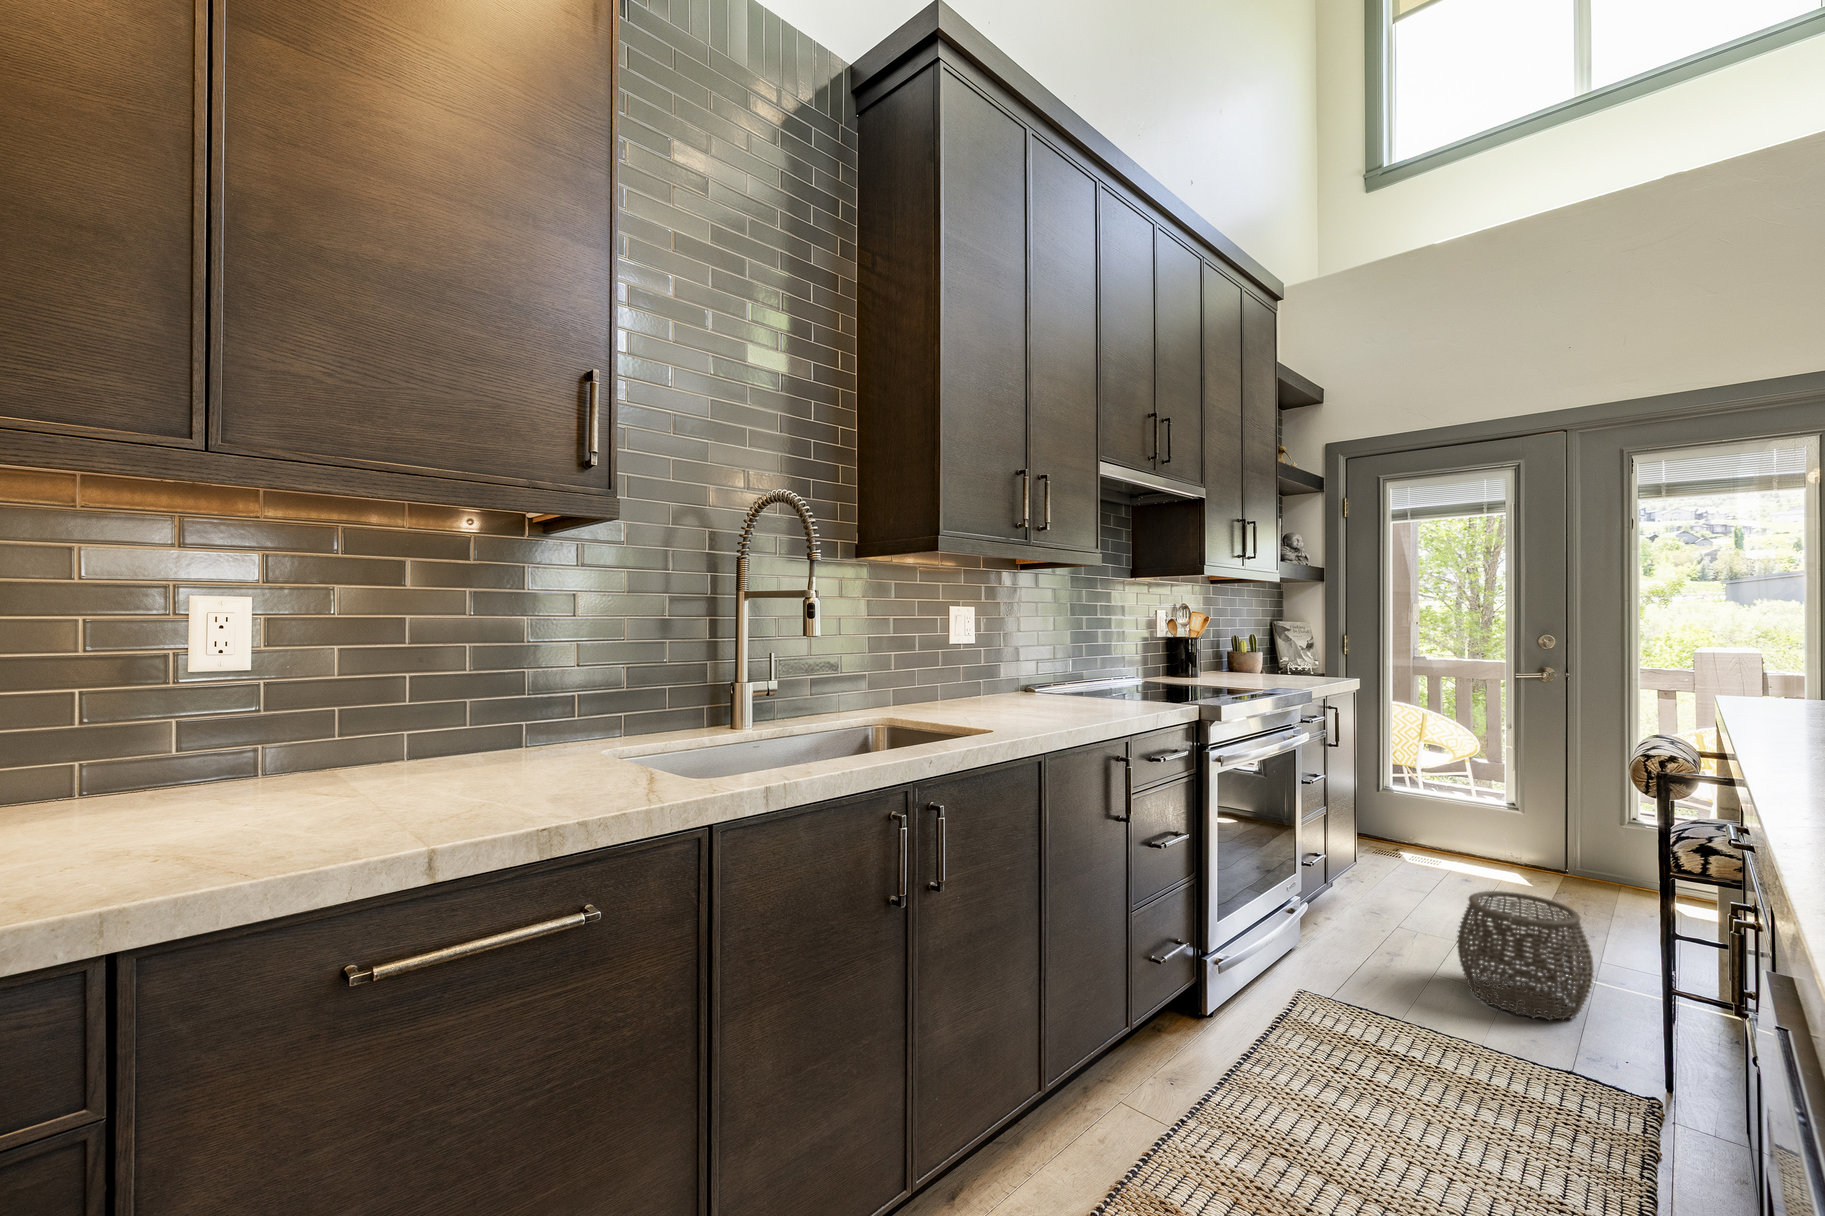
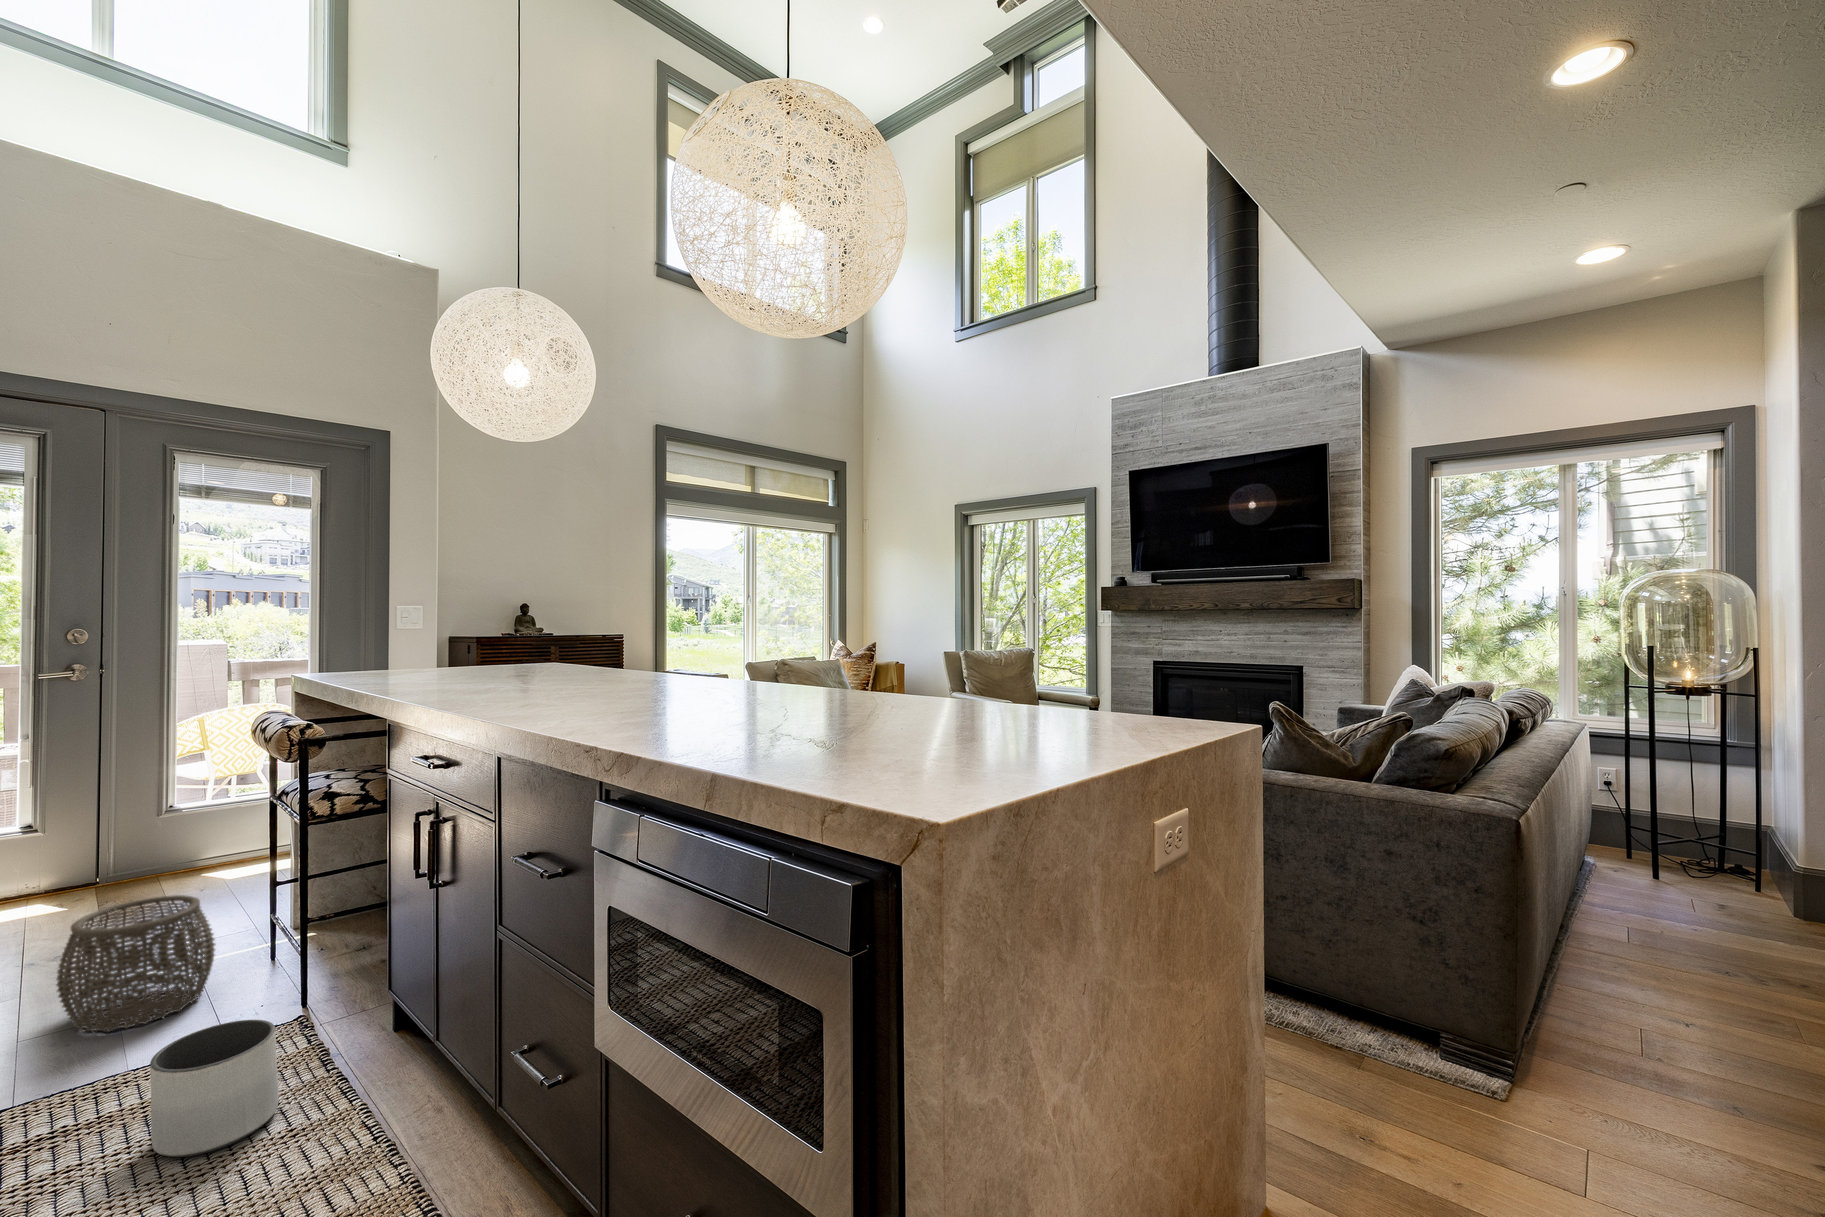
planter: none [1447,1035,1568,1175] -> present [150,1020,279,1157]

